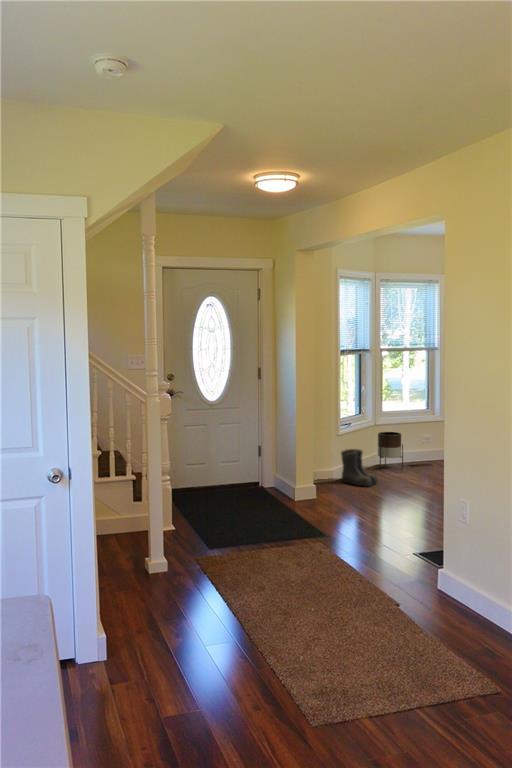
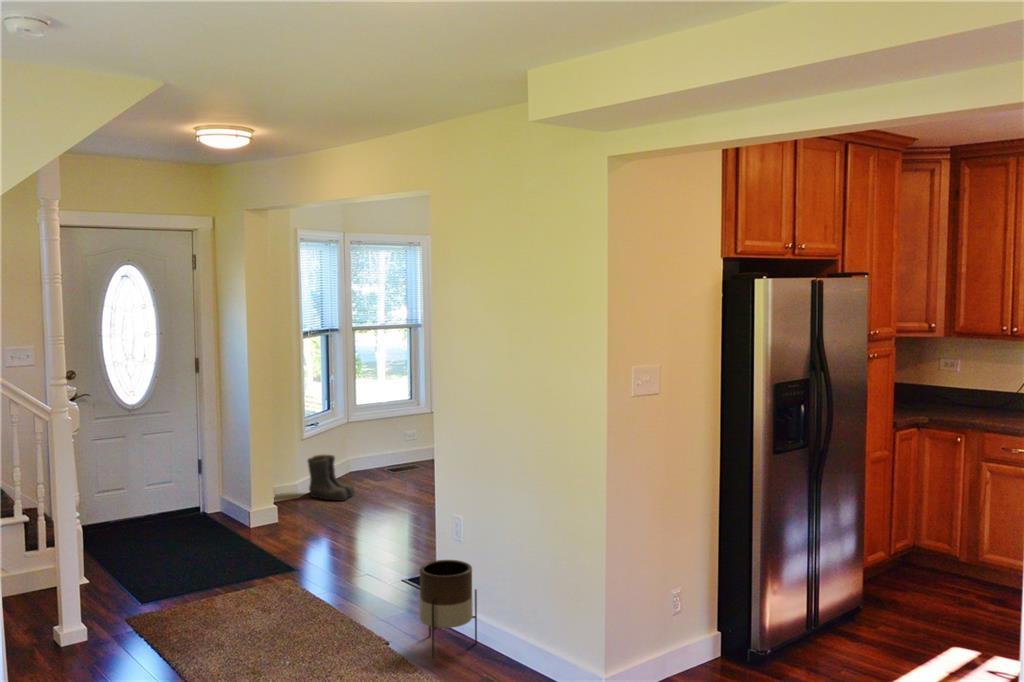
planter: present [378,432,403,470] -> present [420,560,477,658]

